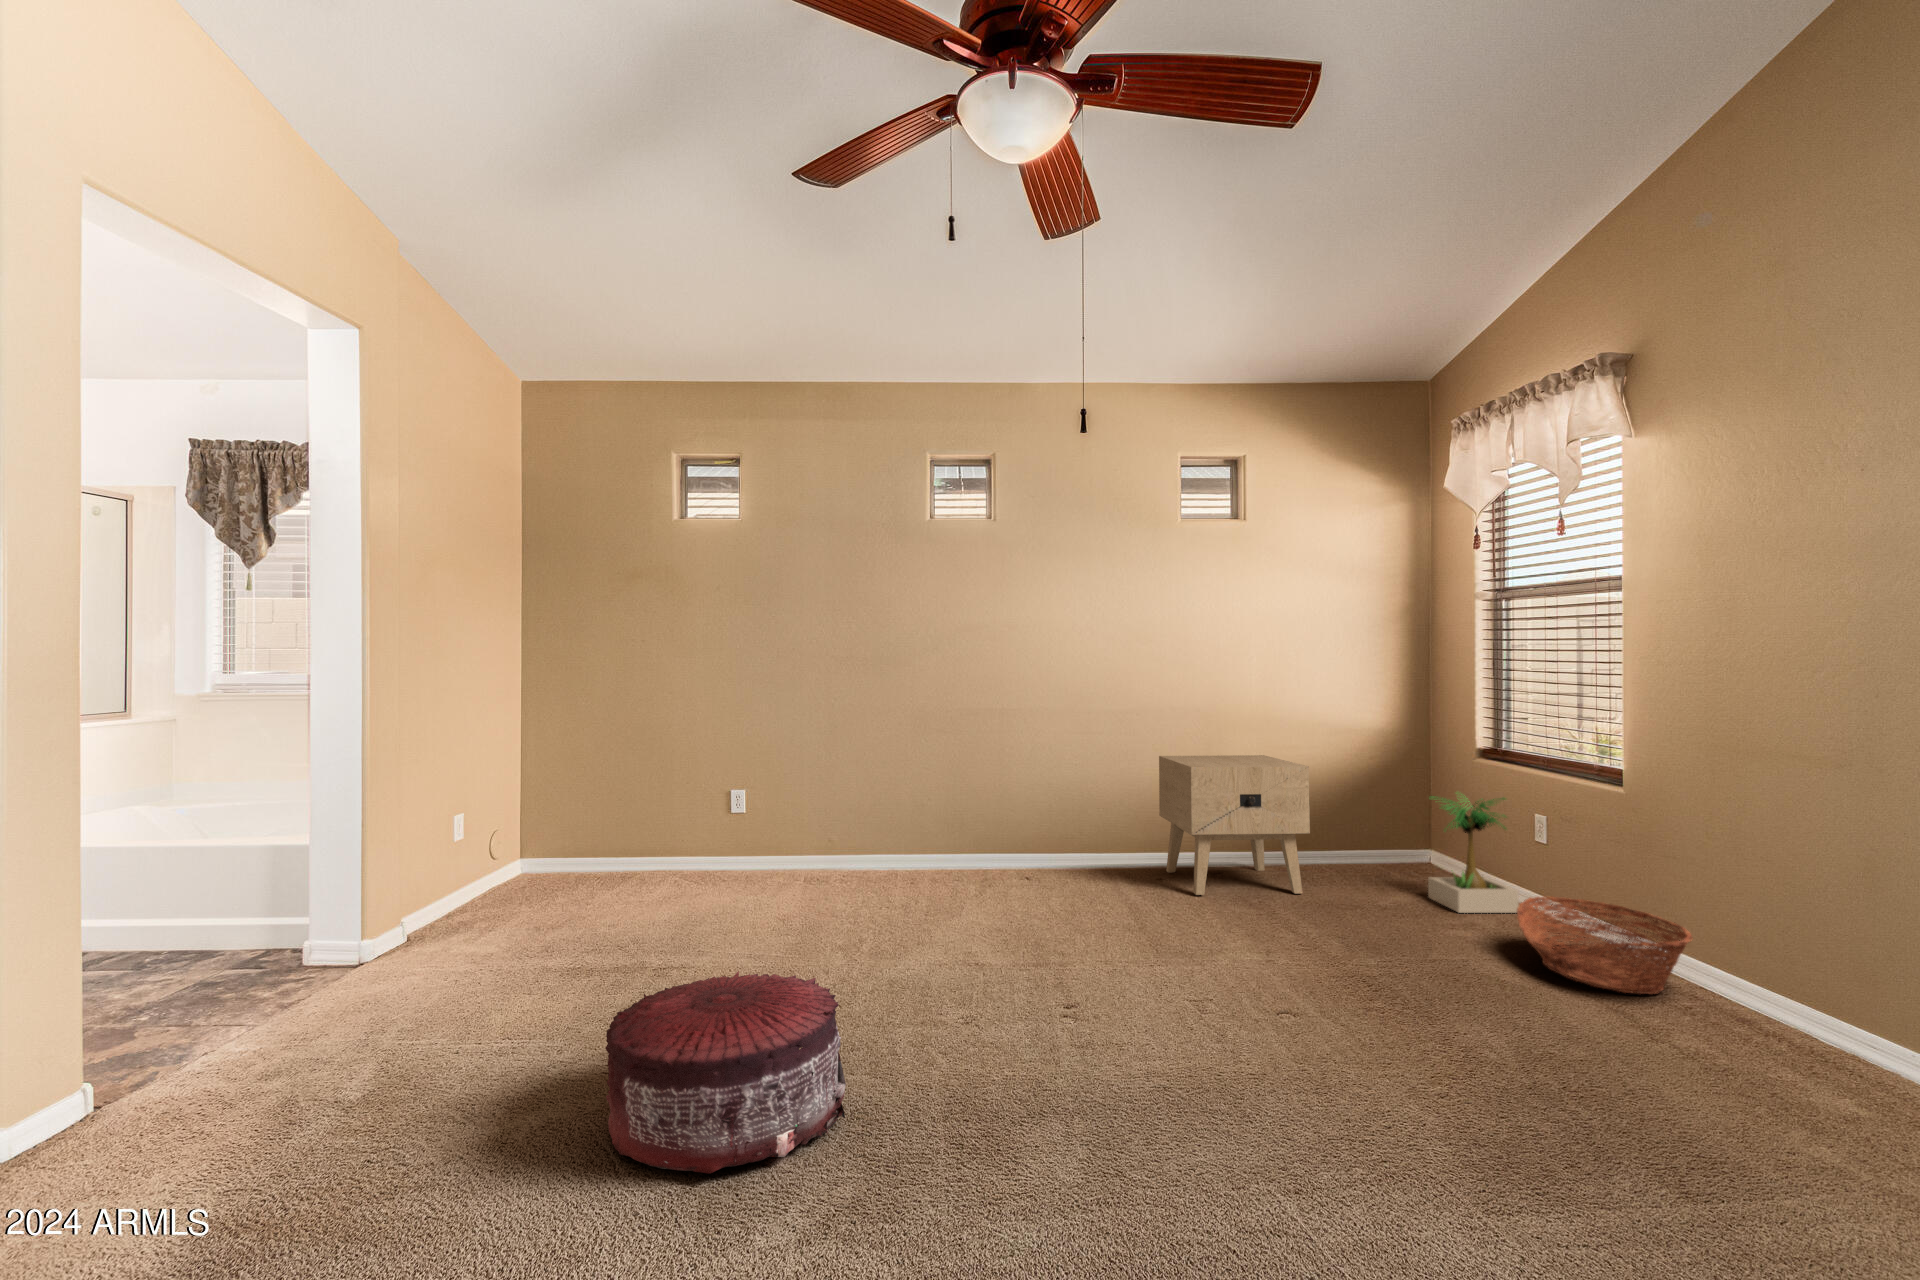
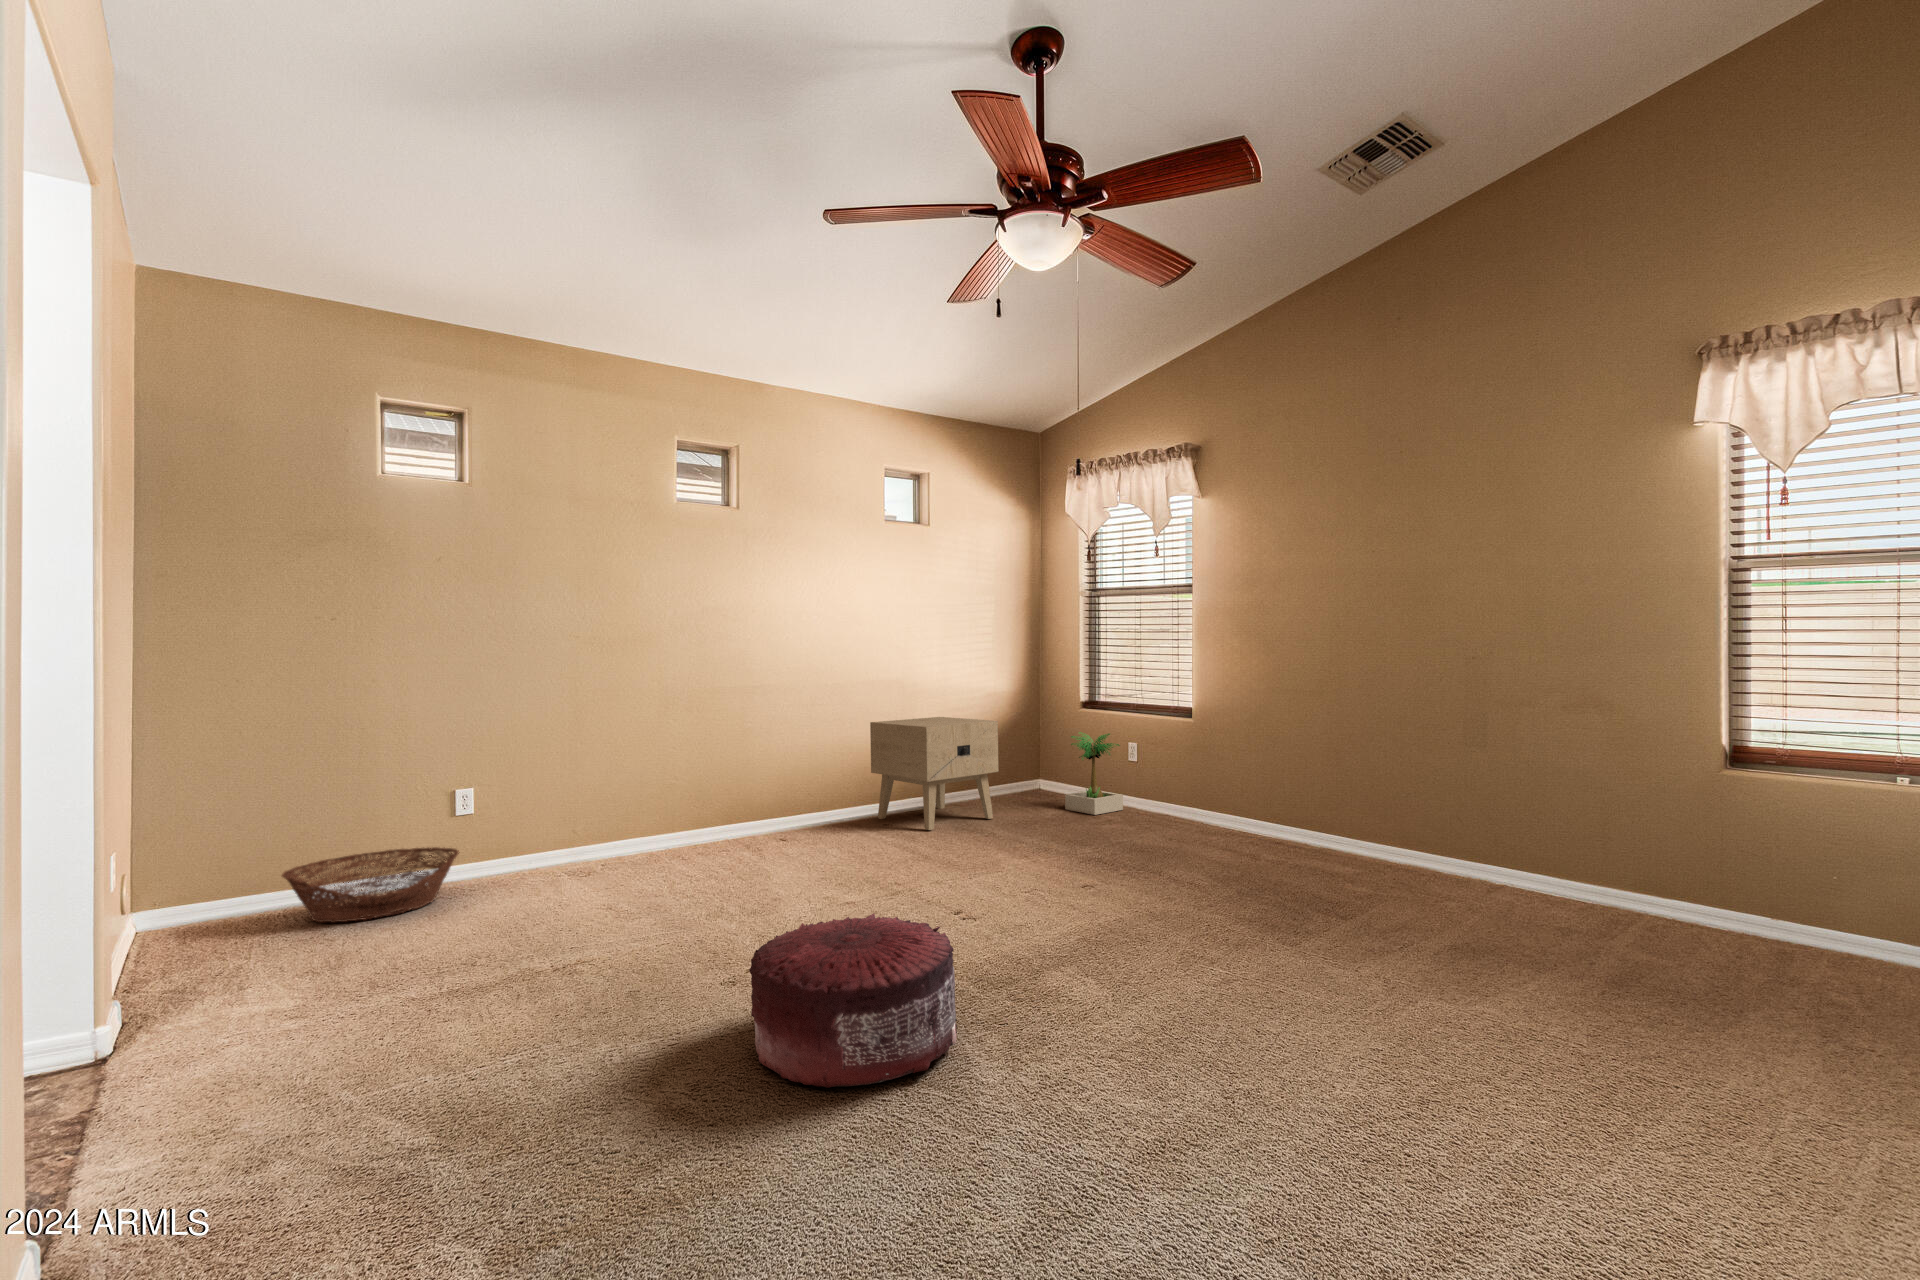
basket: present [1517,896,1693,994] -> present [282,847,459,922]

